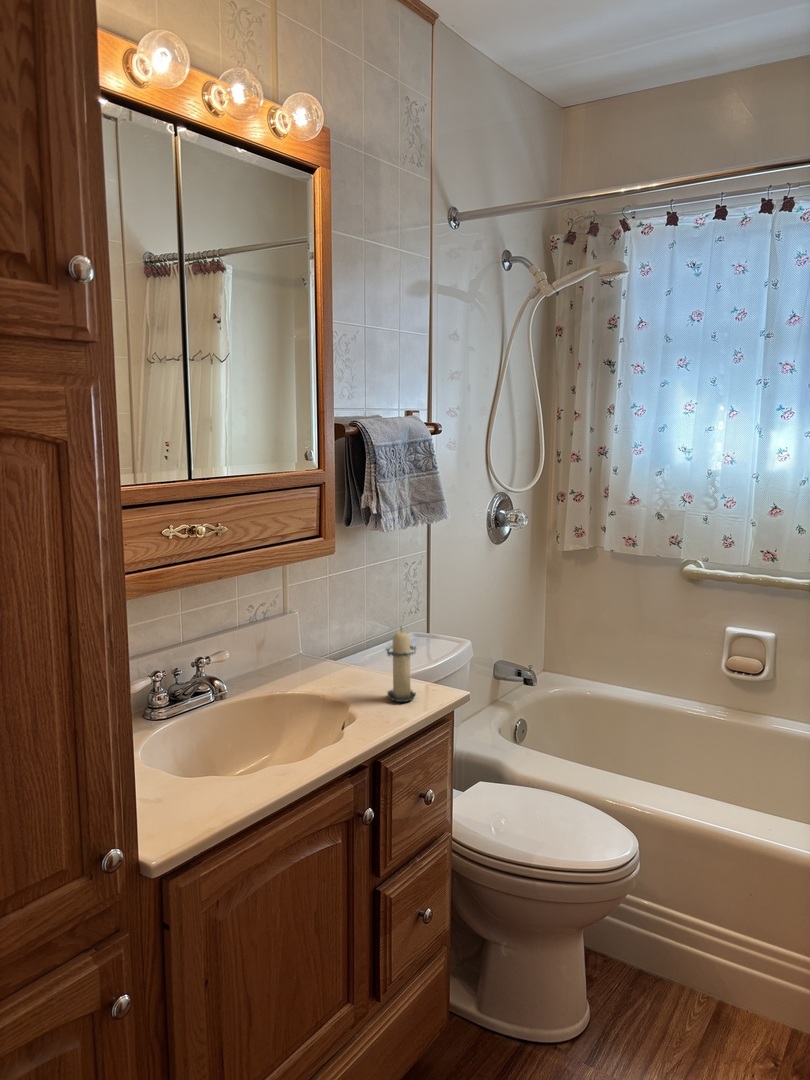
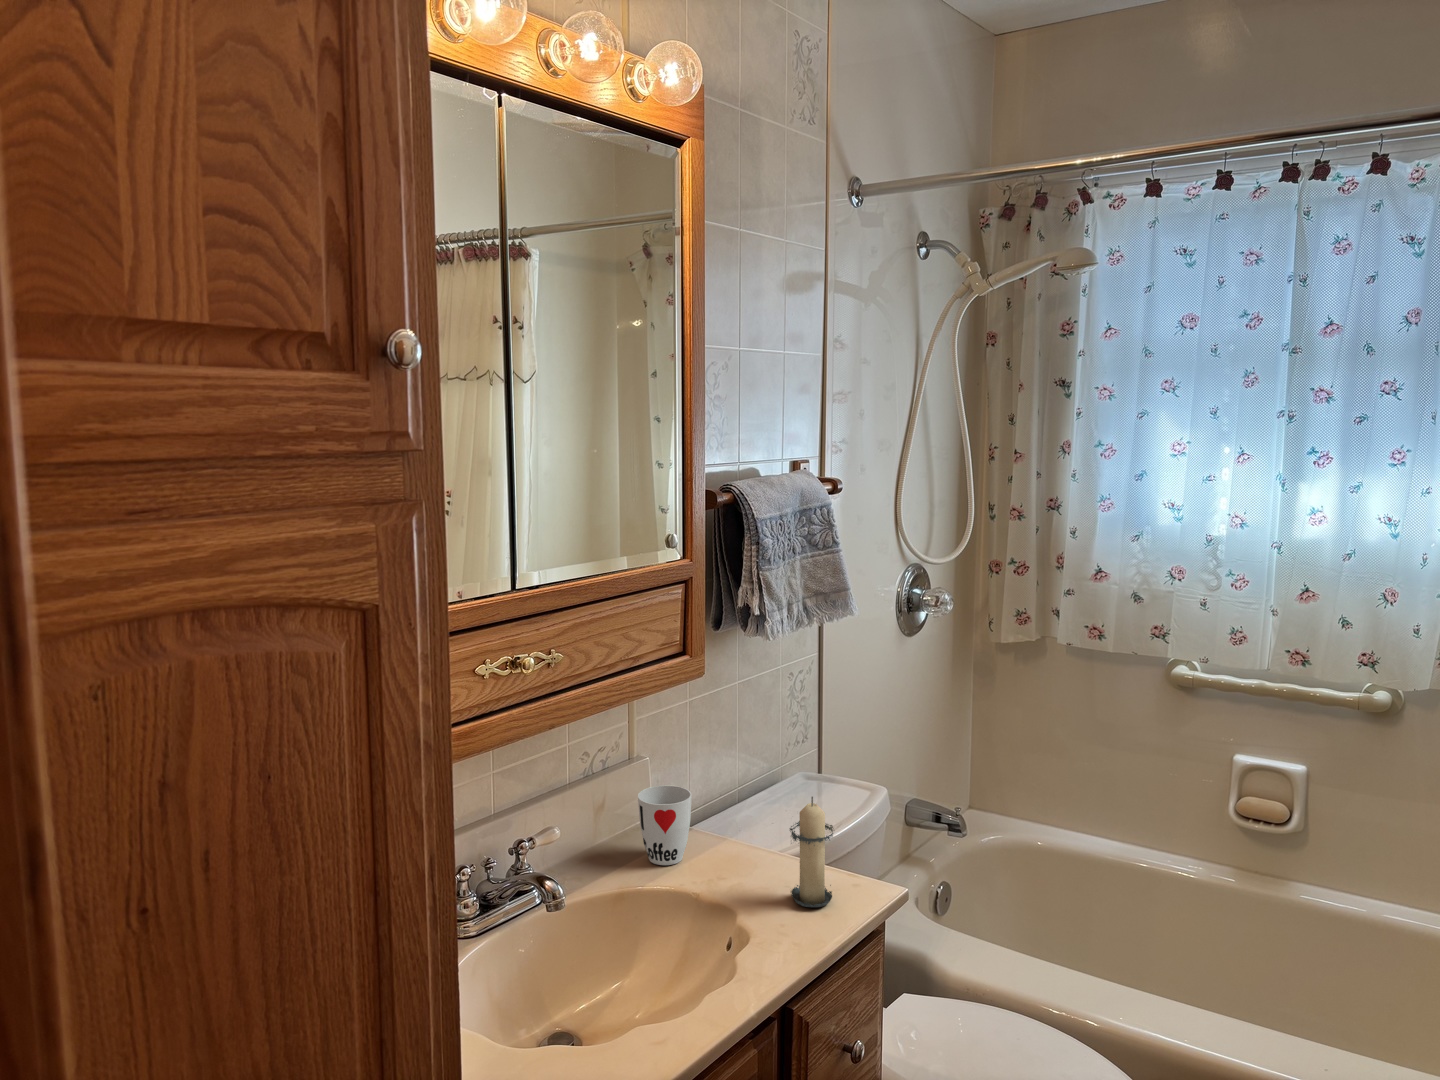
cup: none [285,626,323,679] -> present [638,785,692,865]

